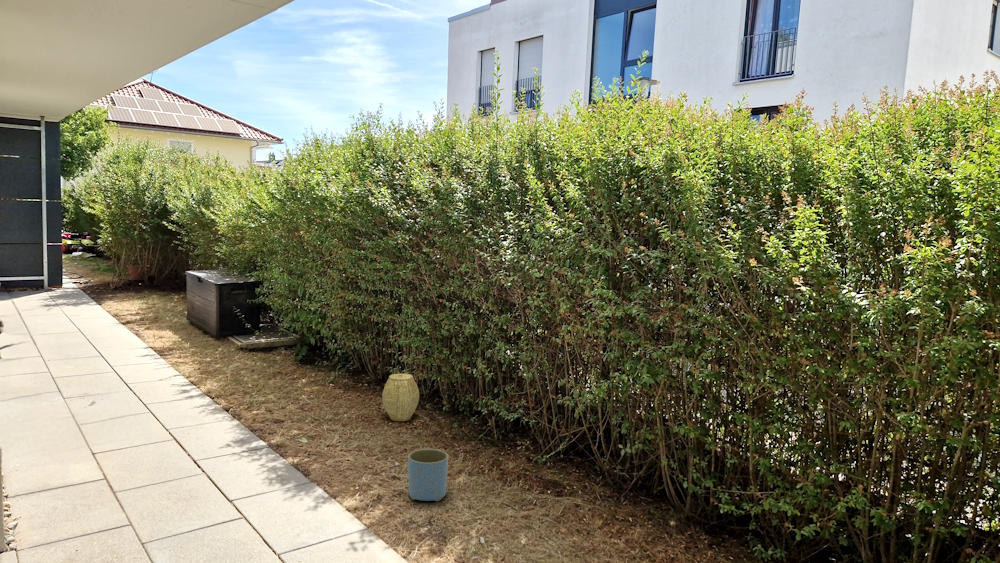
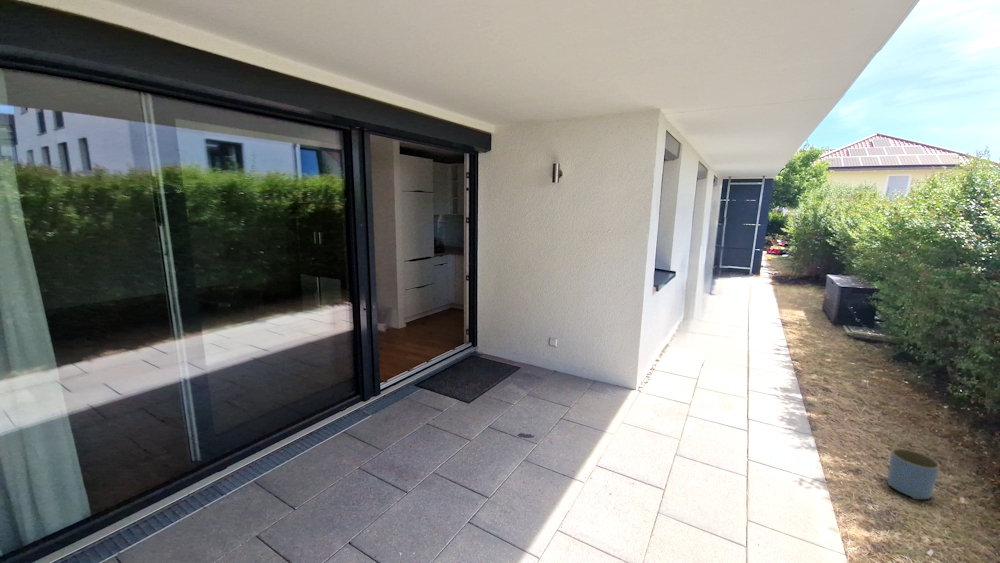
woven basket: present [382,374,419,421] -> none [932,388,981,433]

